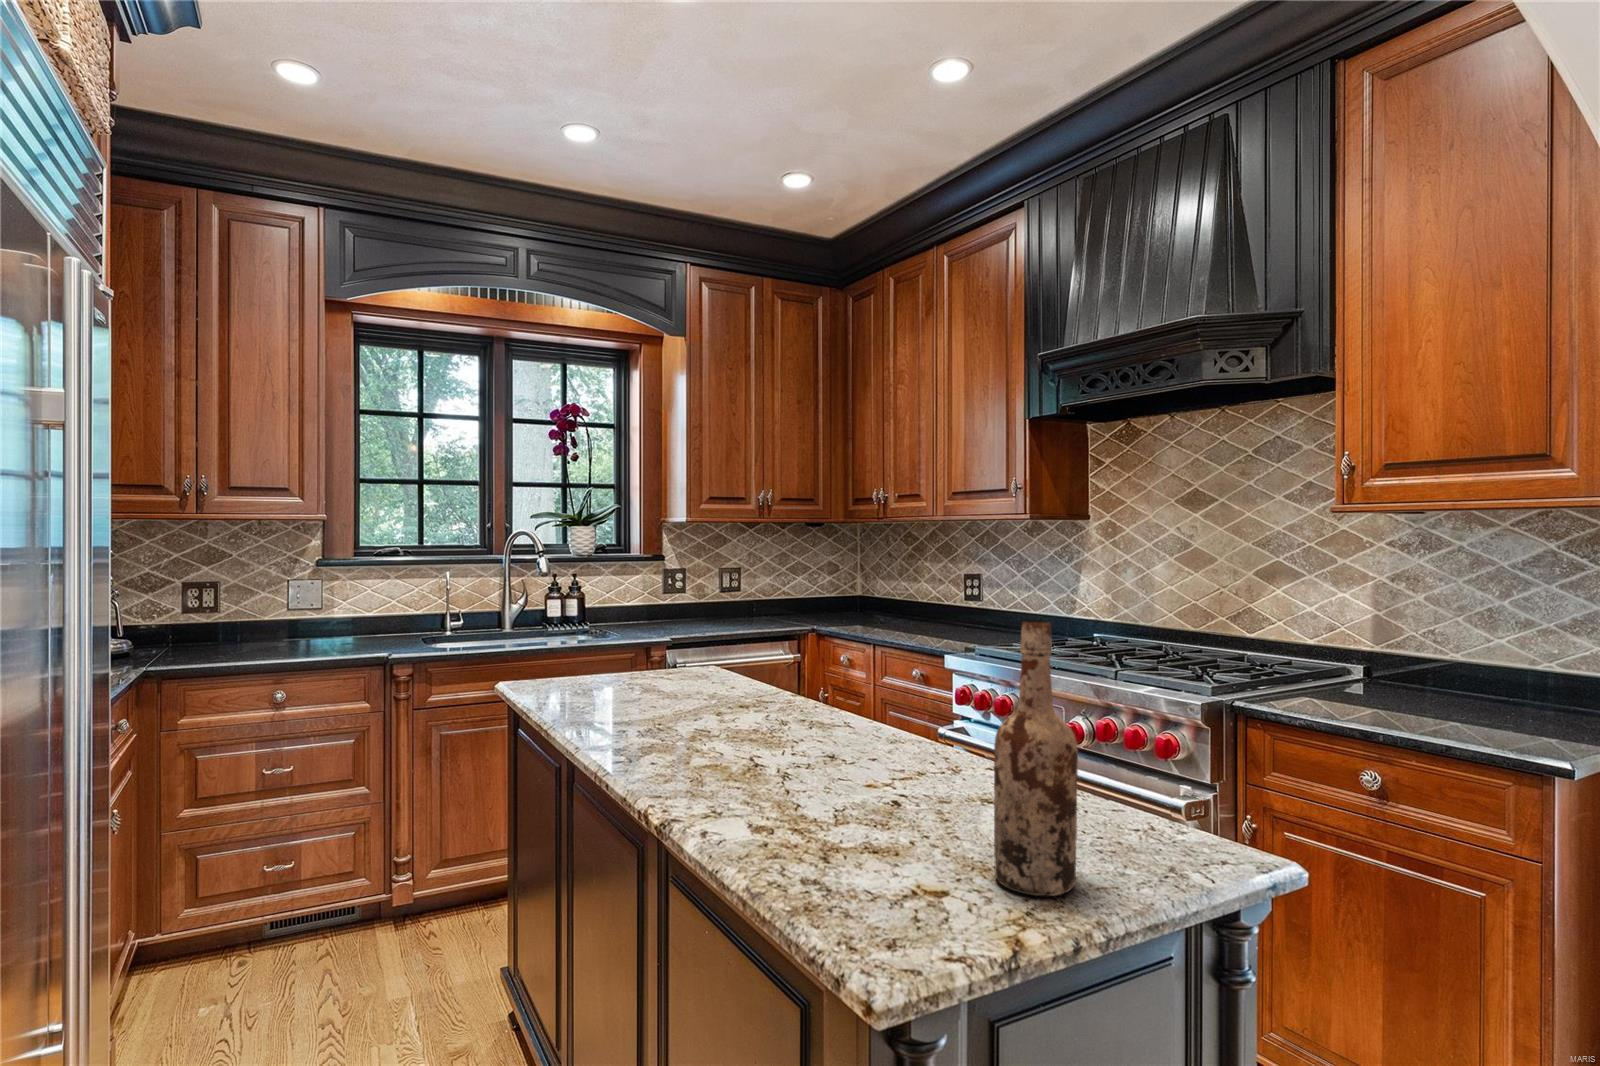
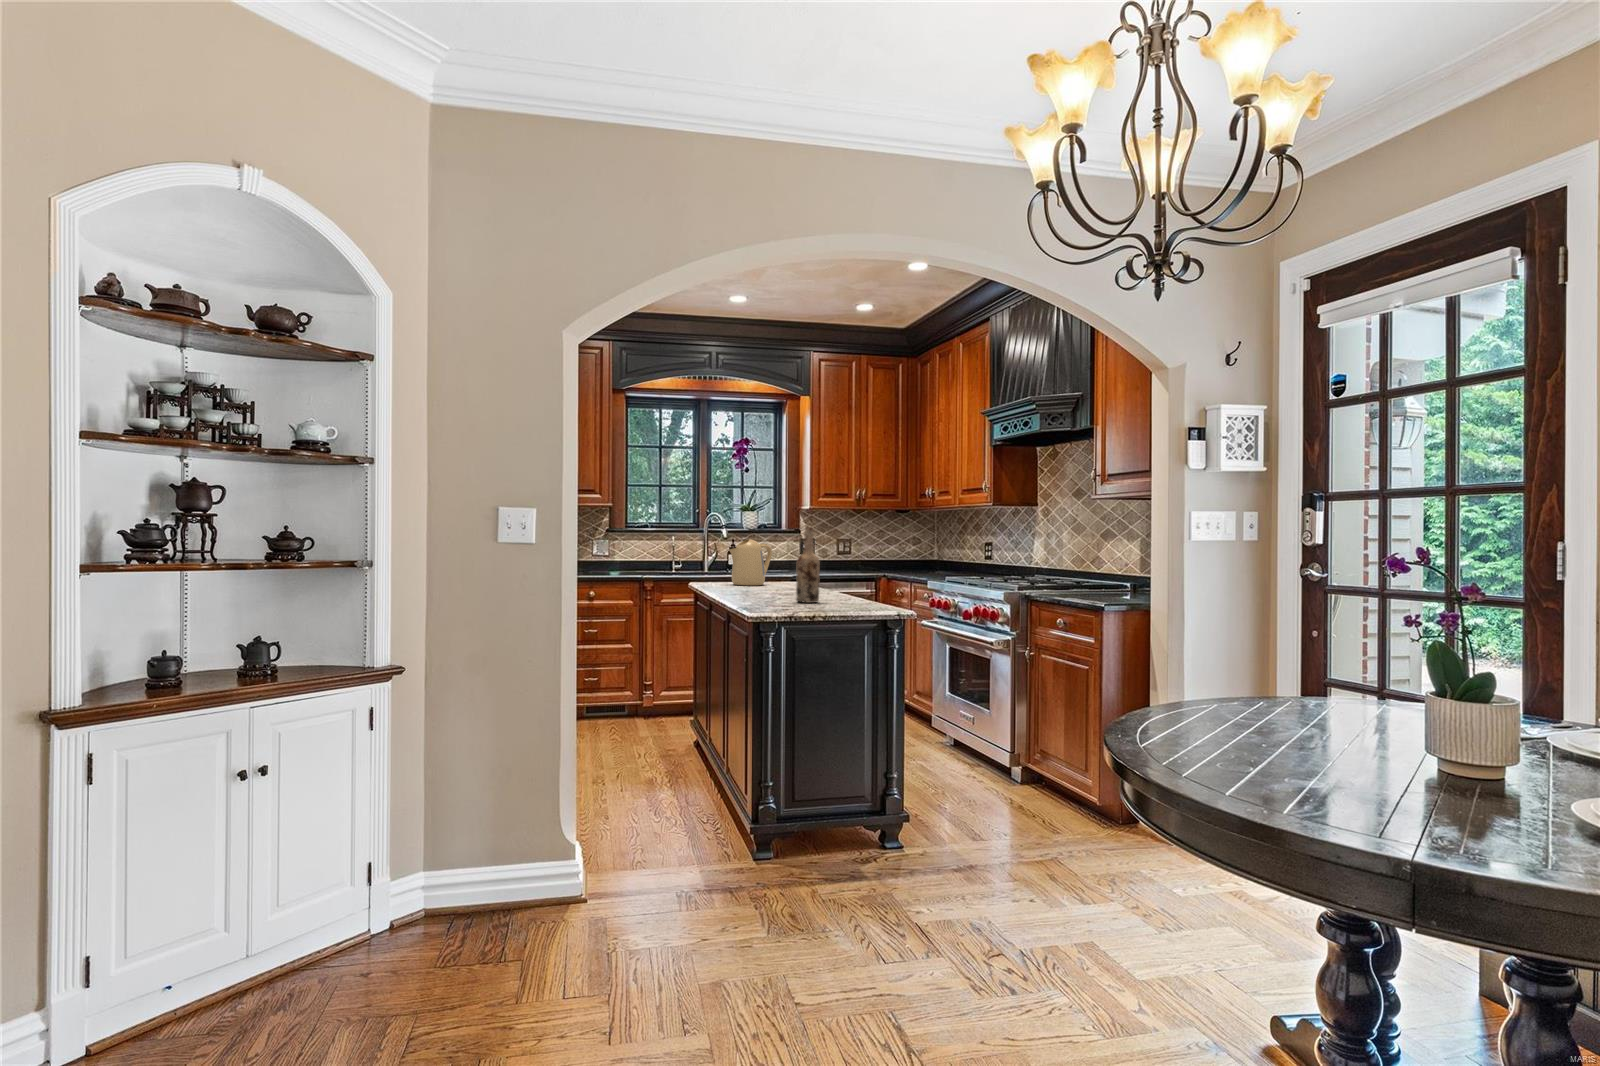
kettle: none [617,603,707,714] -> present [729,539,772,586]

